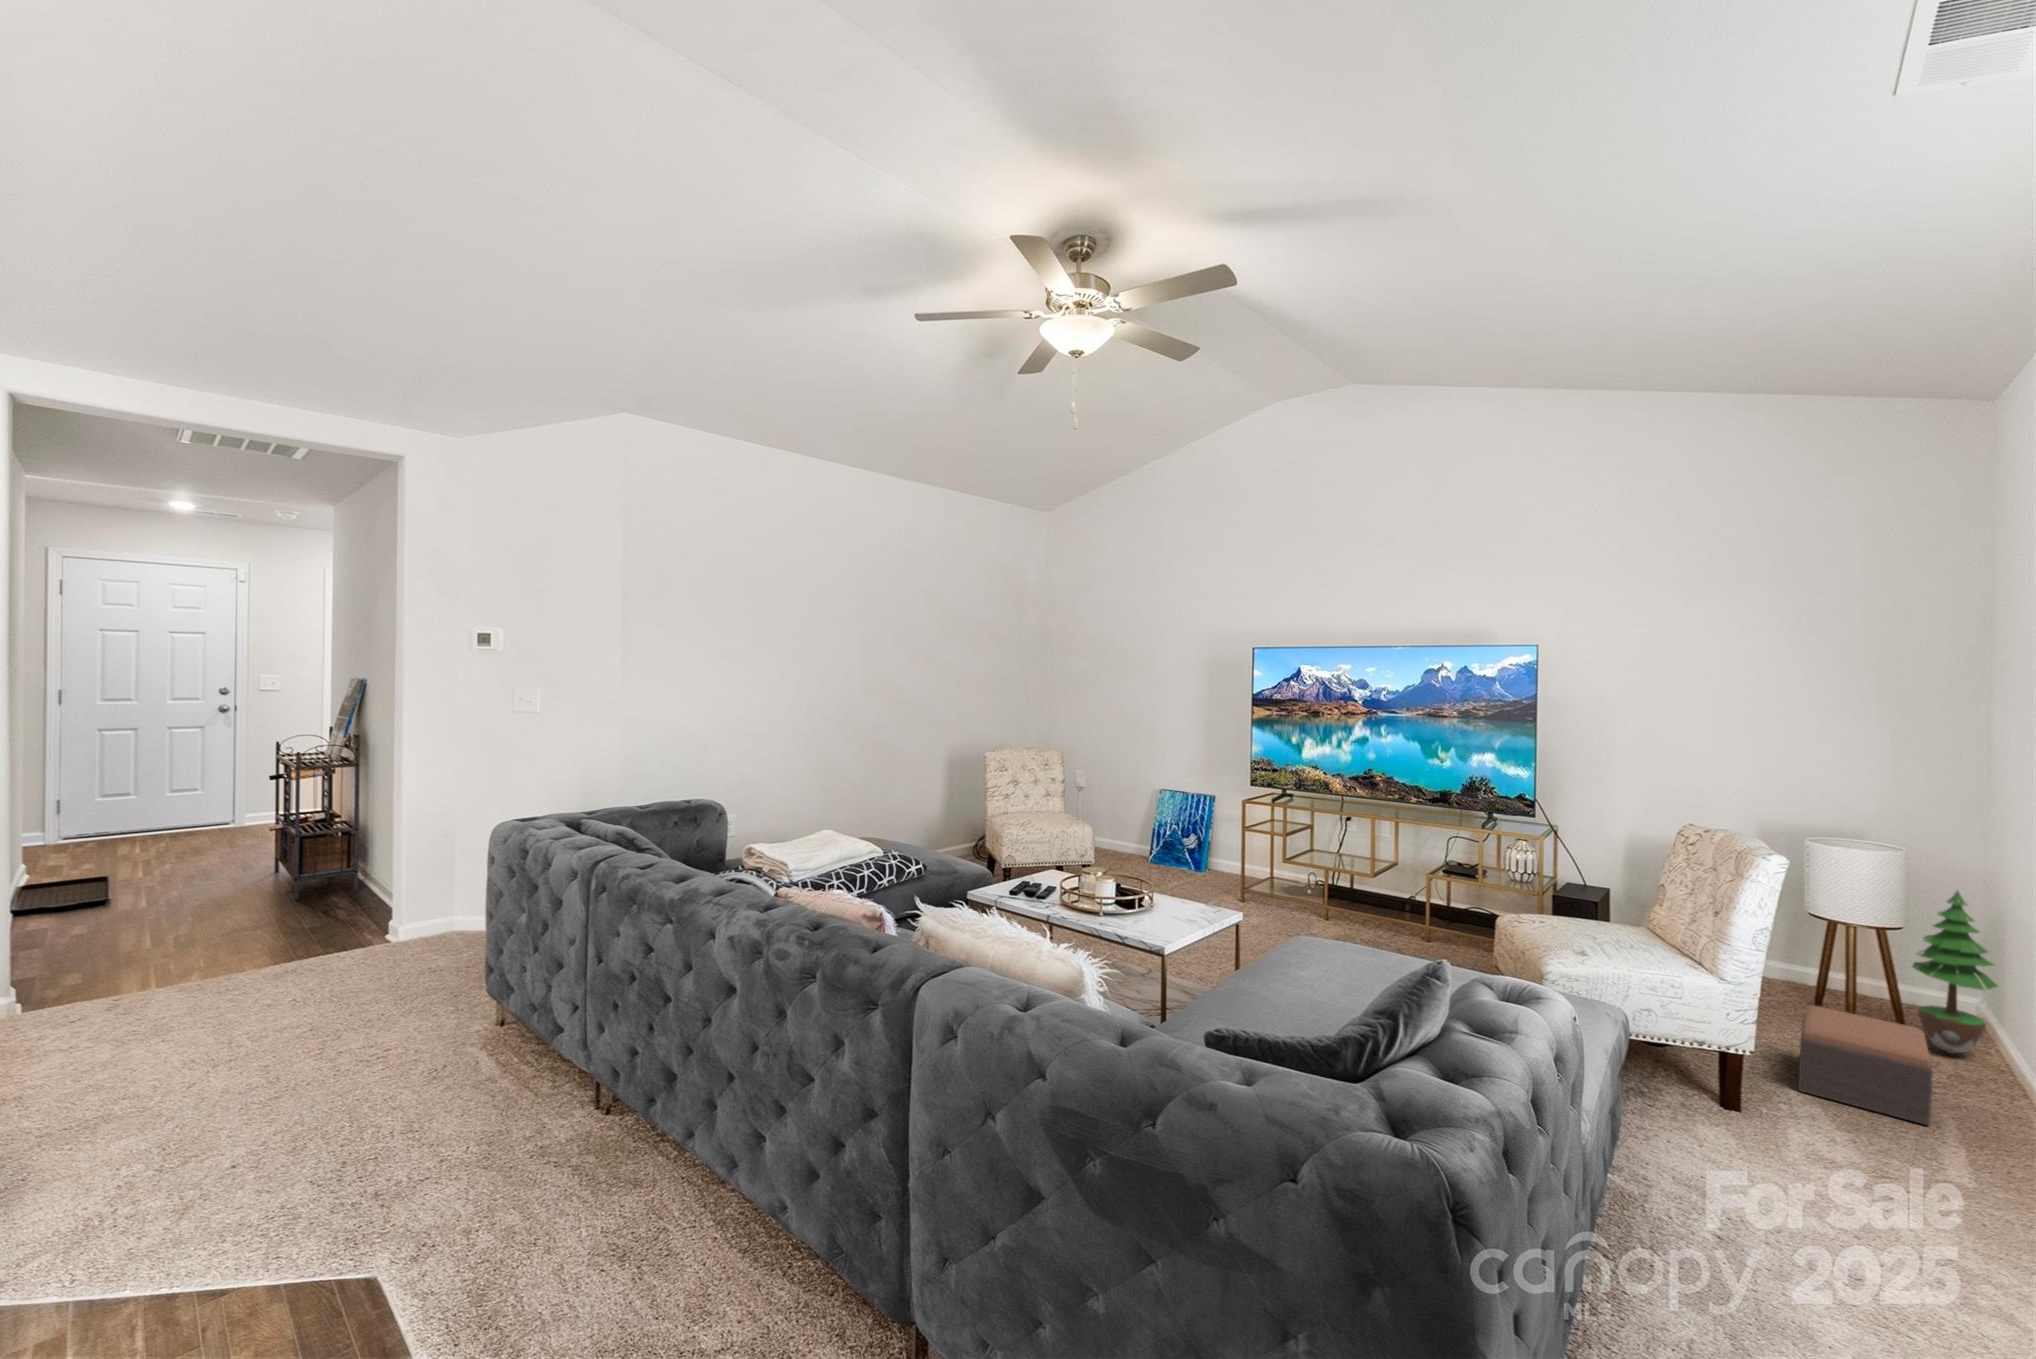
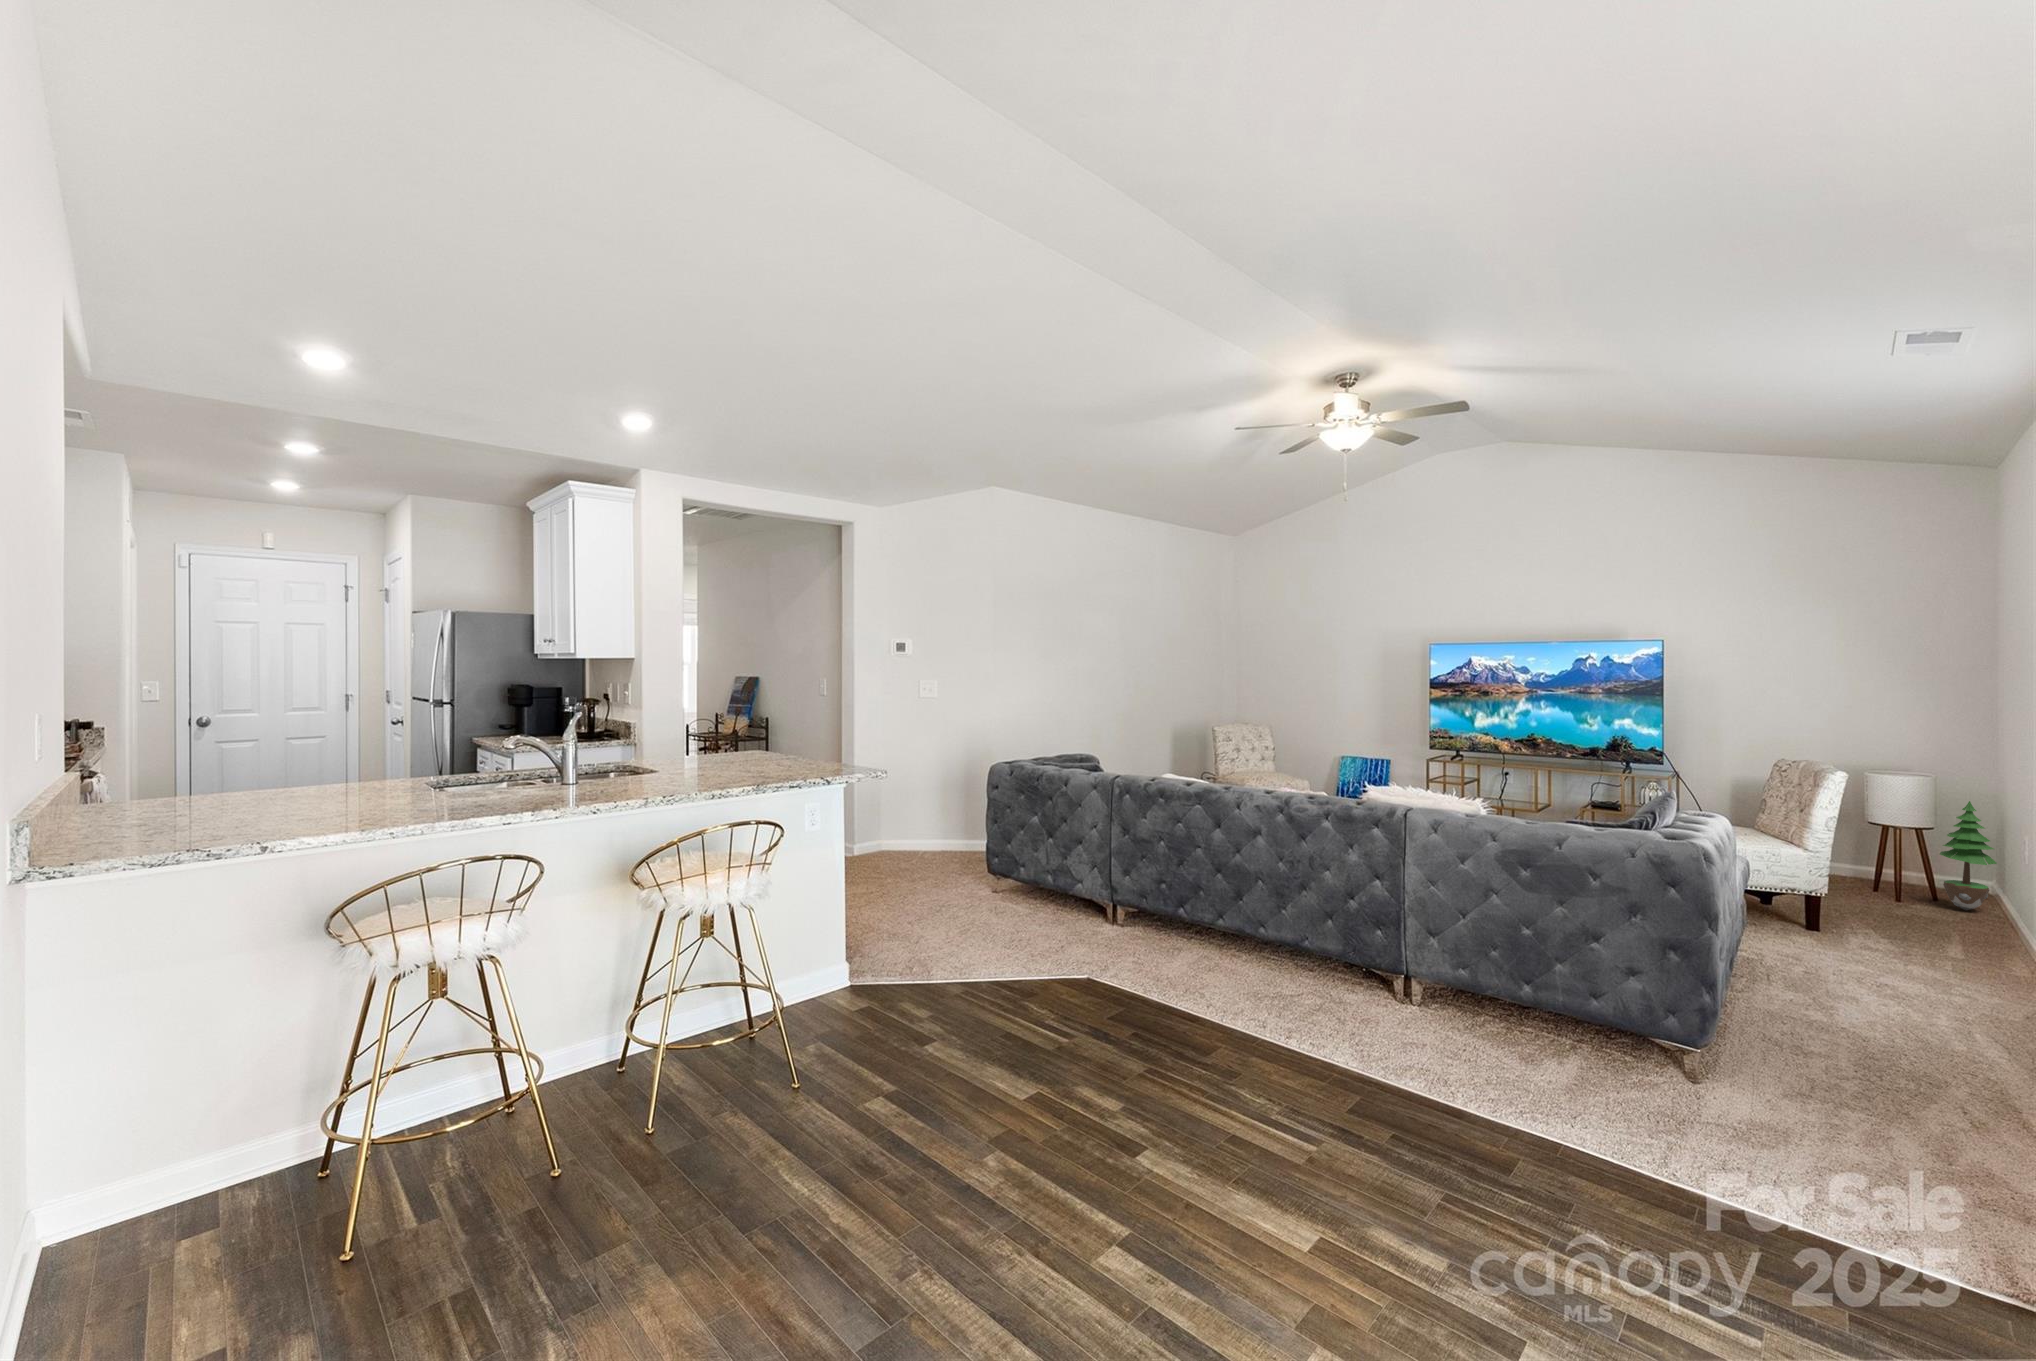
footstool: present [1798,1005,1933,1125] -> none [1858,875,1944,938]

